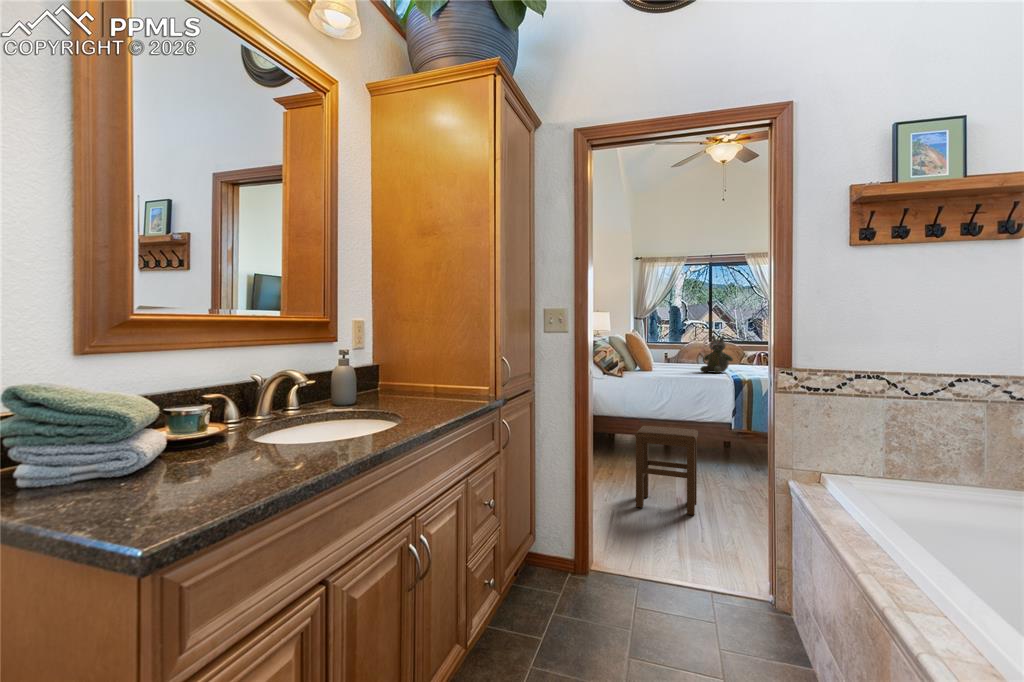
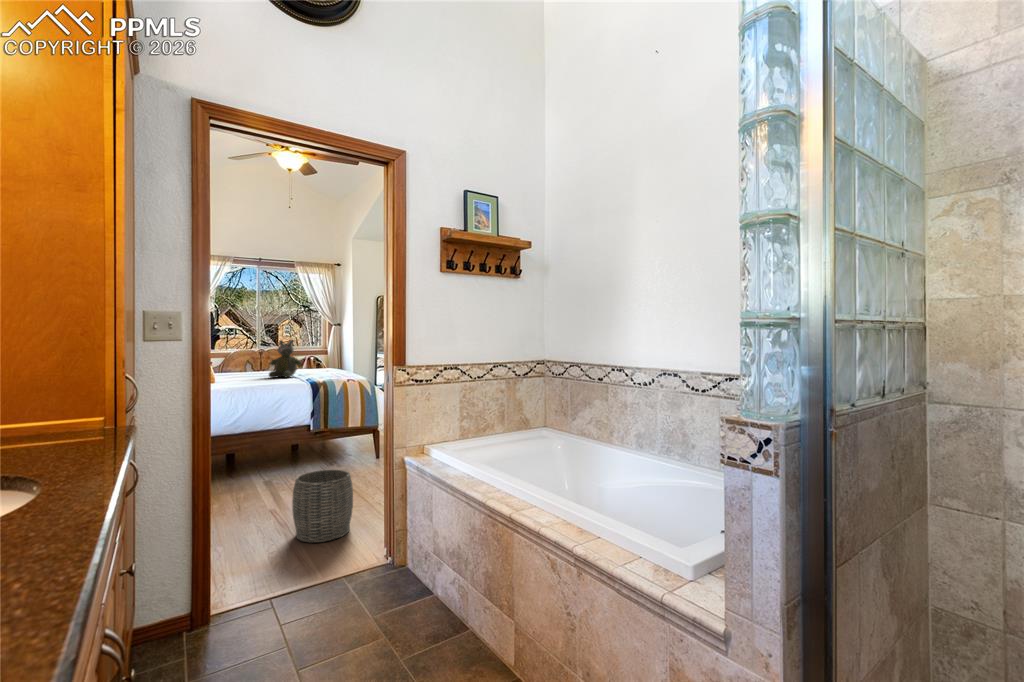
stool: present [635,426,698,515] -> none [227,434,297,530]
woven basket: none [684,472,748,550] -> present [292,470,353,543]

